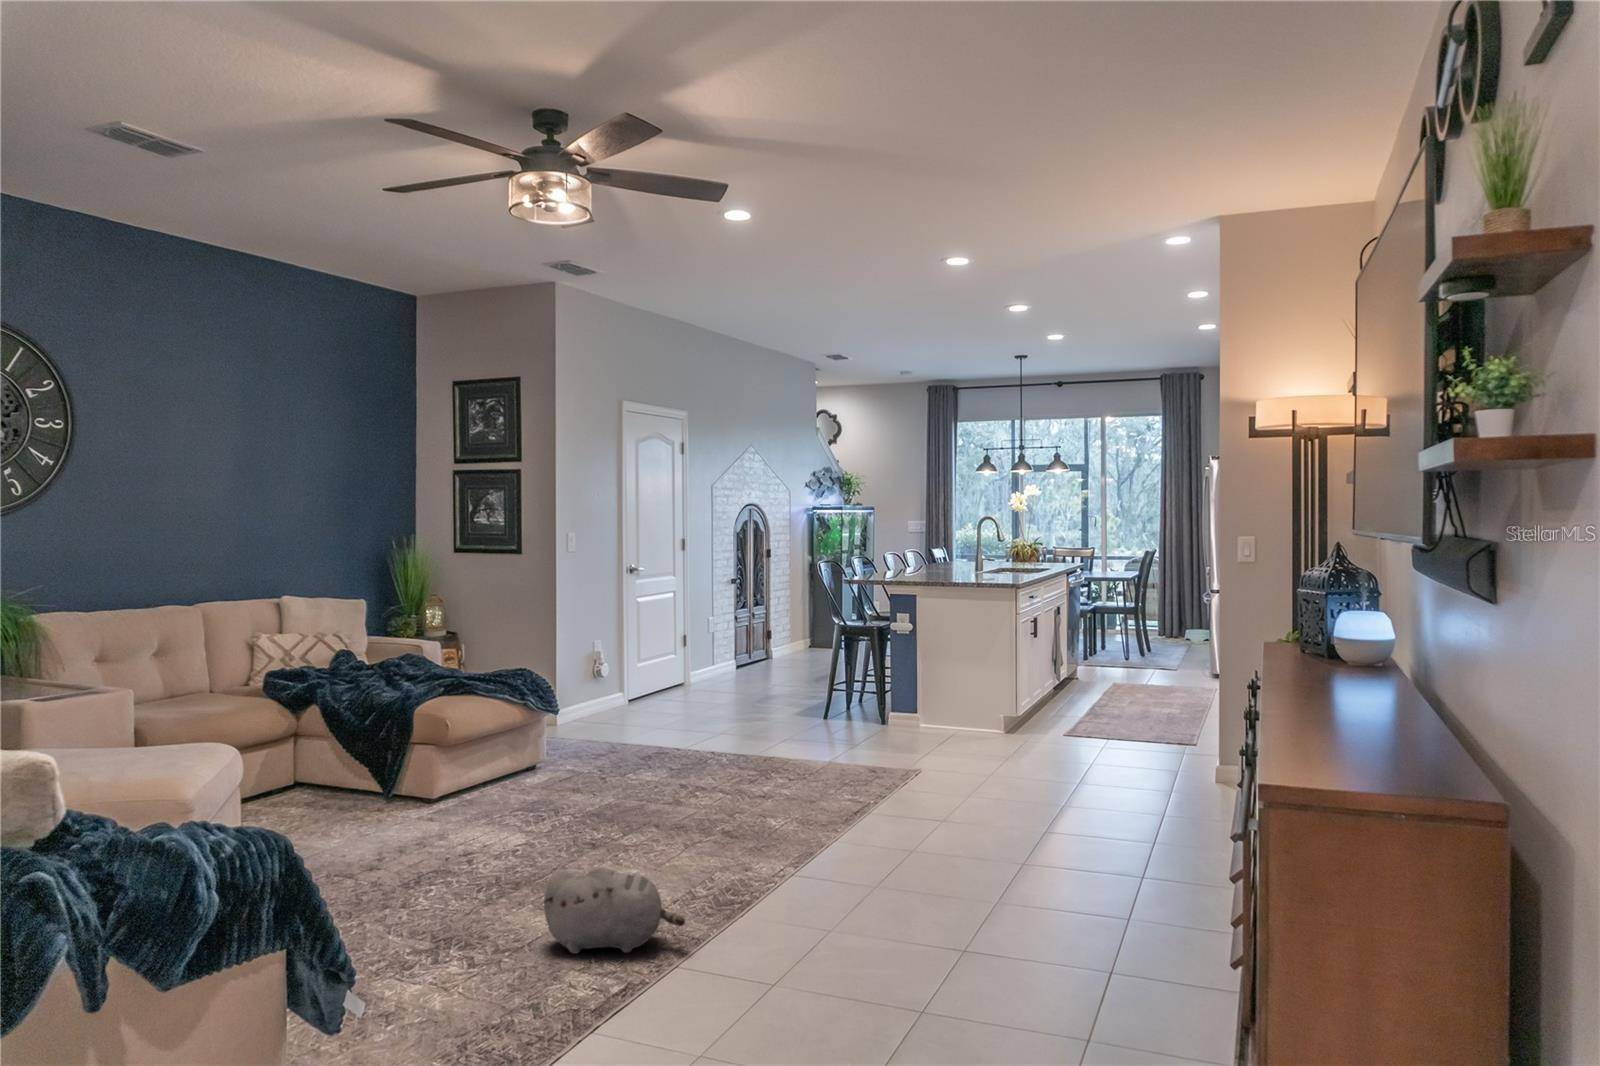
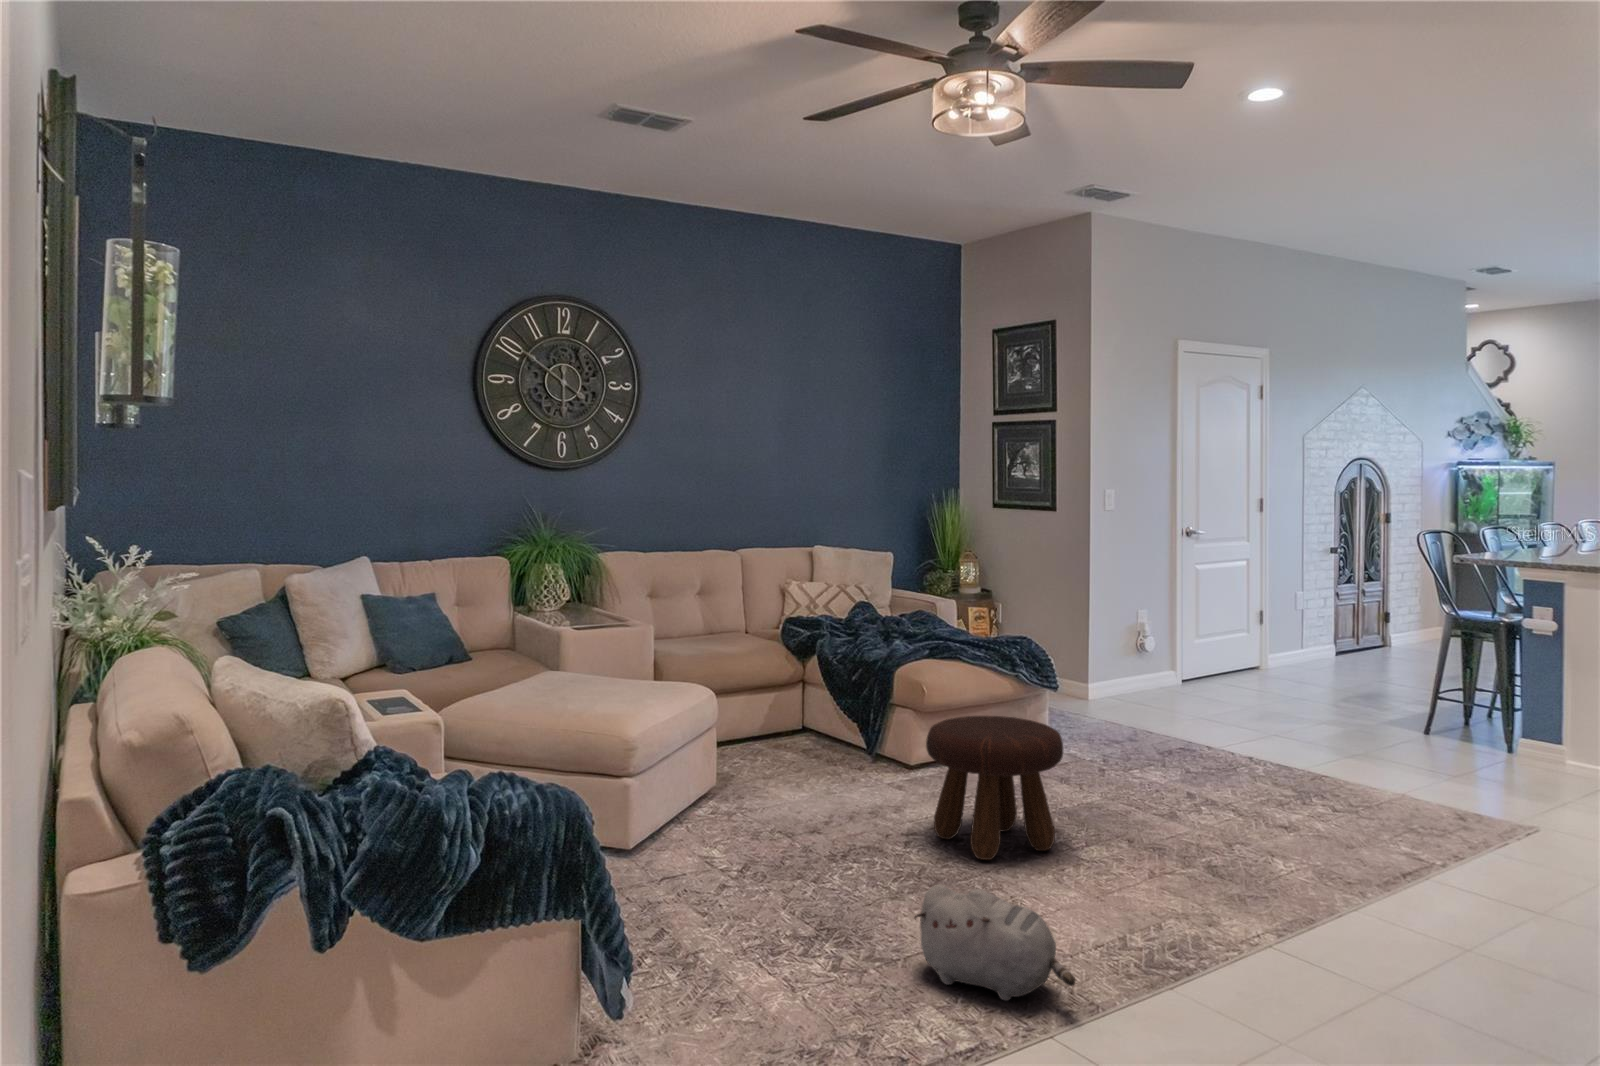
footstool: none [484,735,608,861] -> present [926,716,1063,860]

